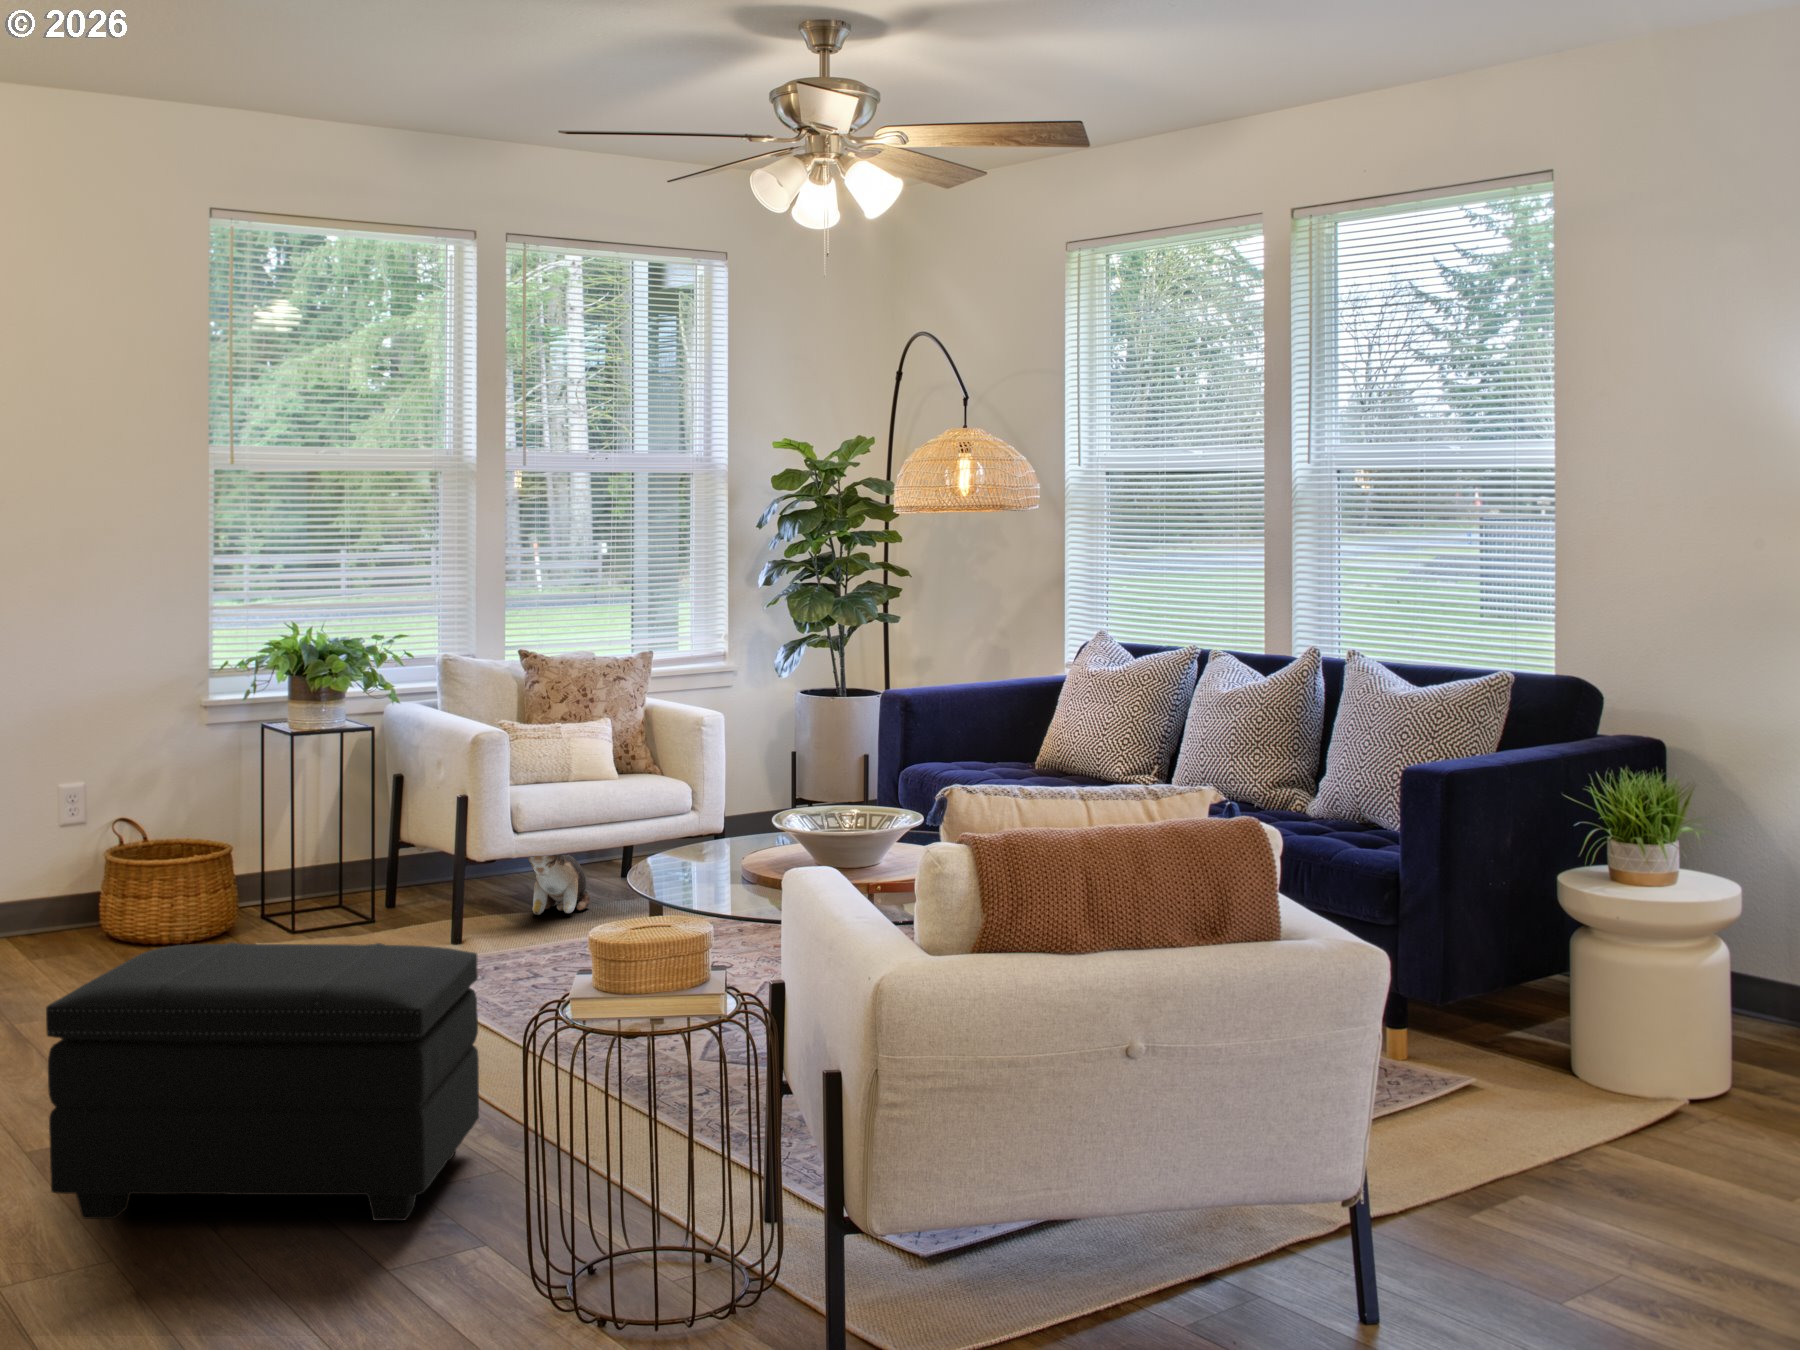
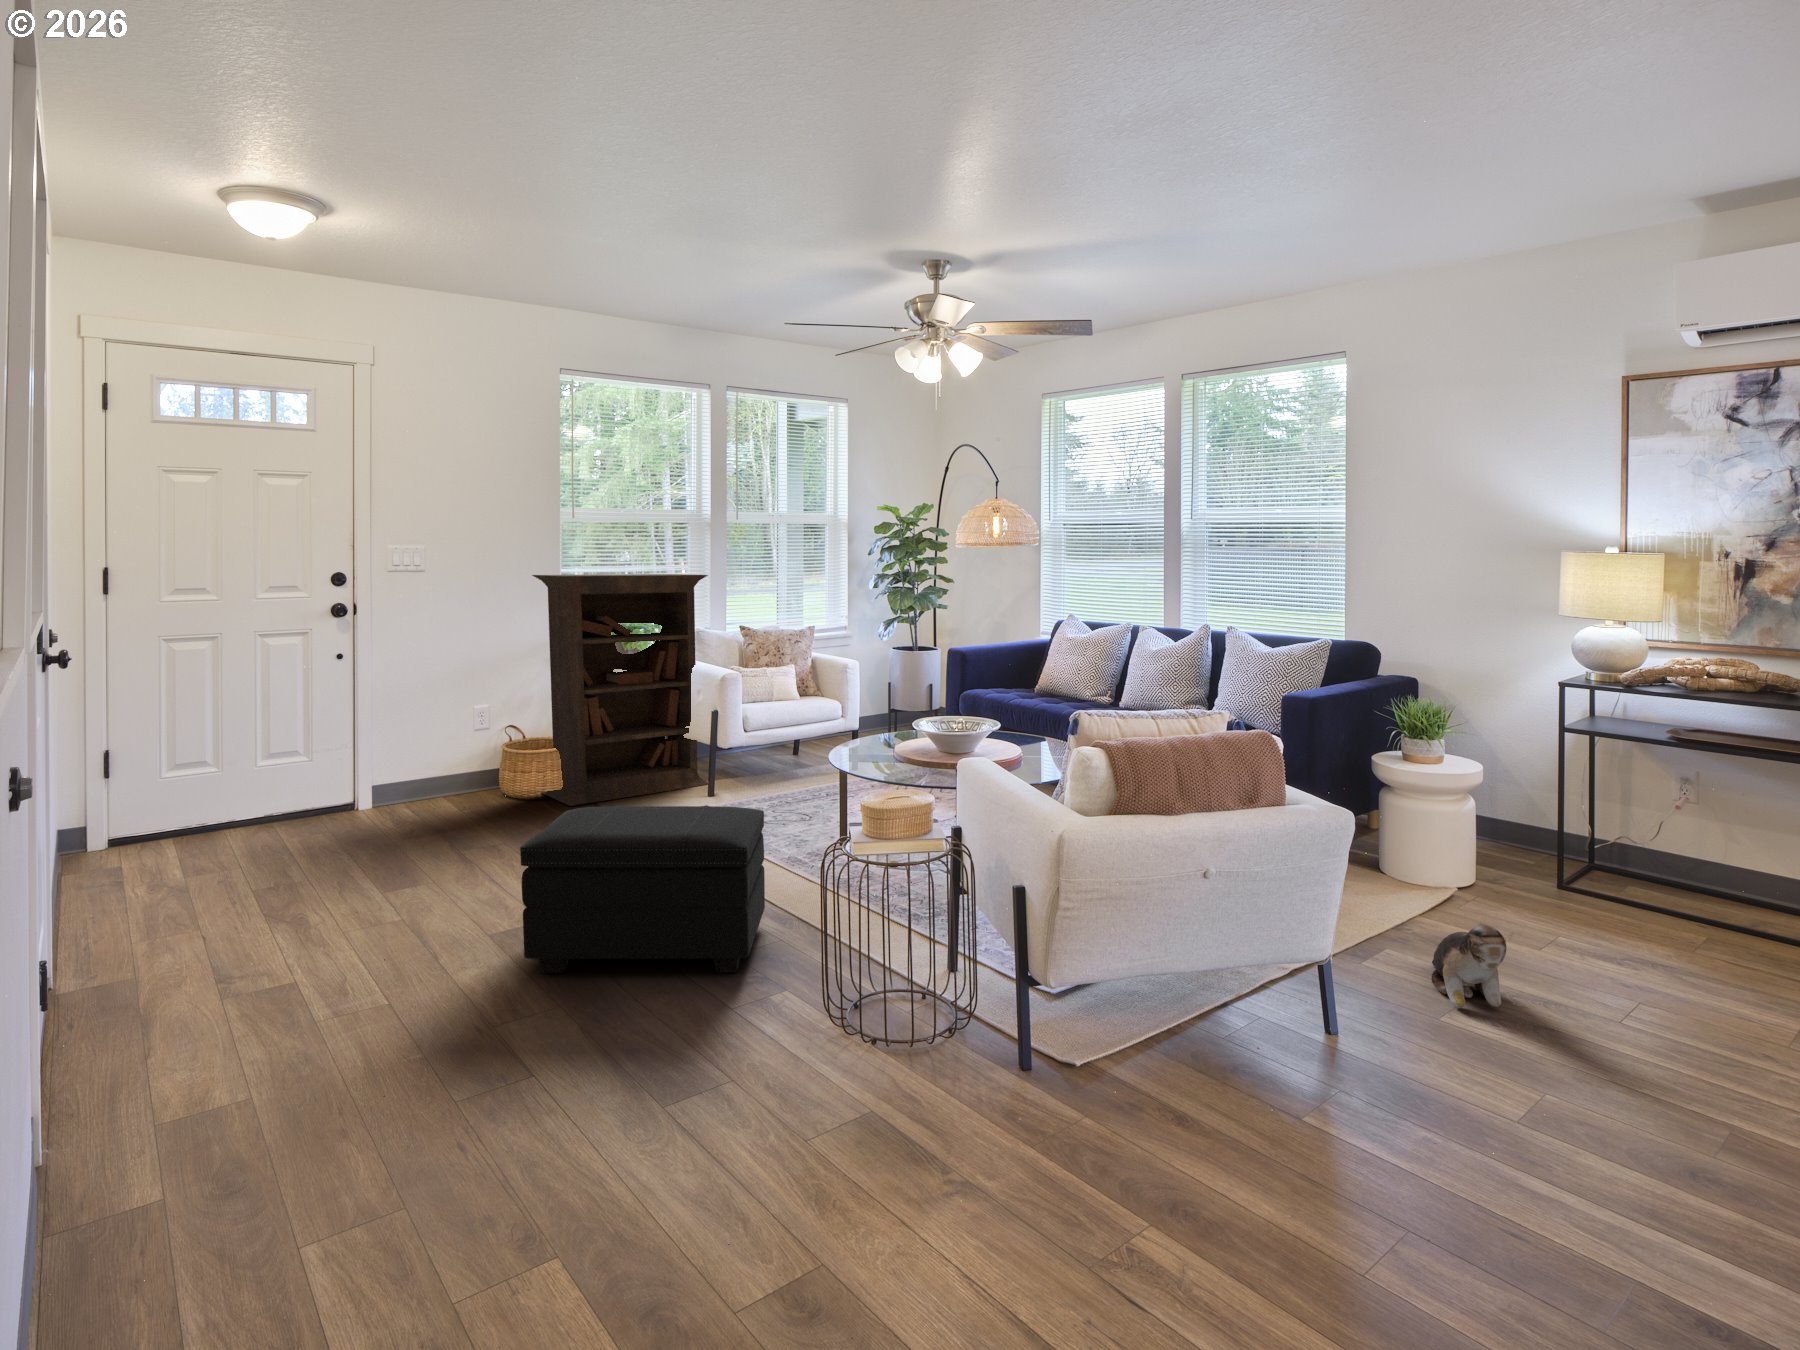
bookcase: none [152,560,461,957] -> present [532,574,709,806]
plush toy: present [528,855,590,915] -> present [1432,923,1514,1008]

